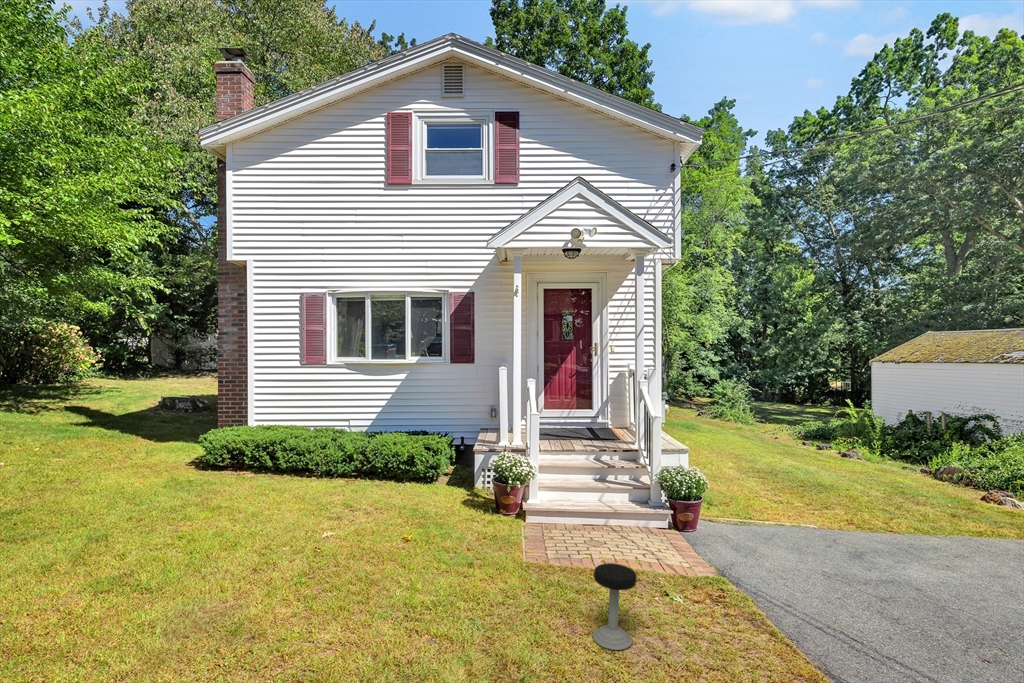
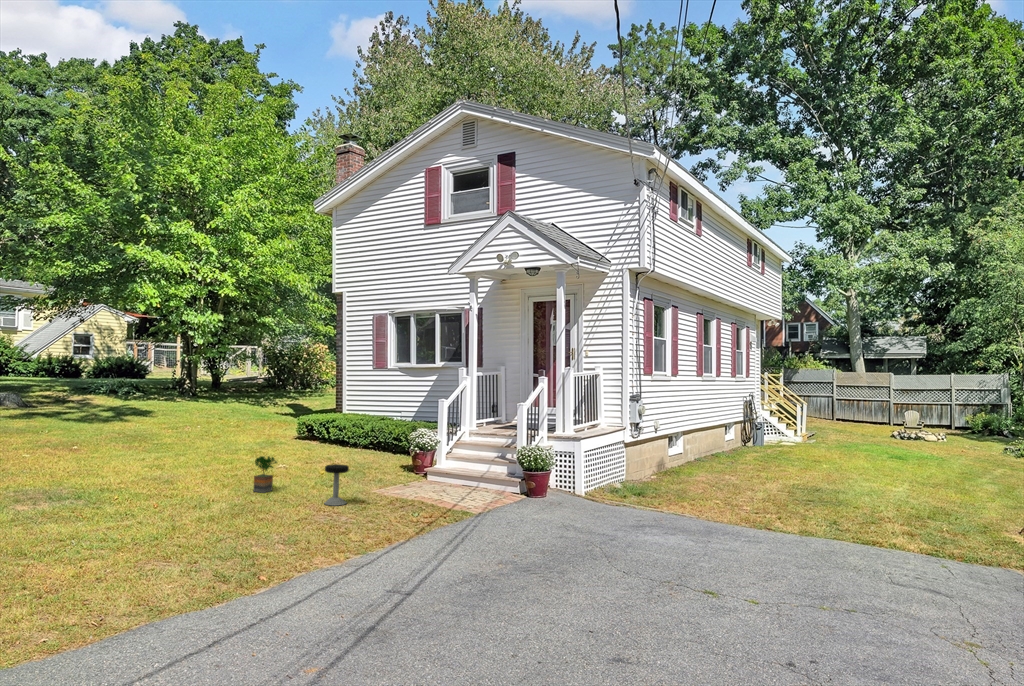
potted tree: none [414,568,463,651] -> present [253,456,277,493]

